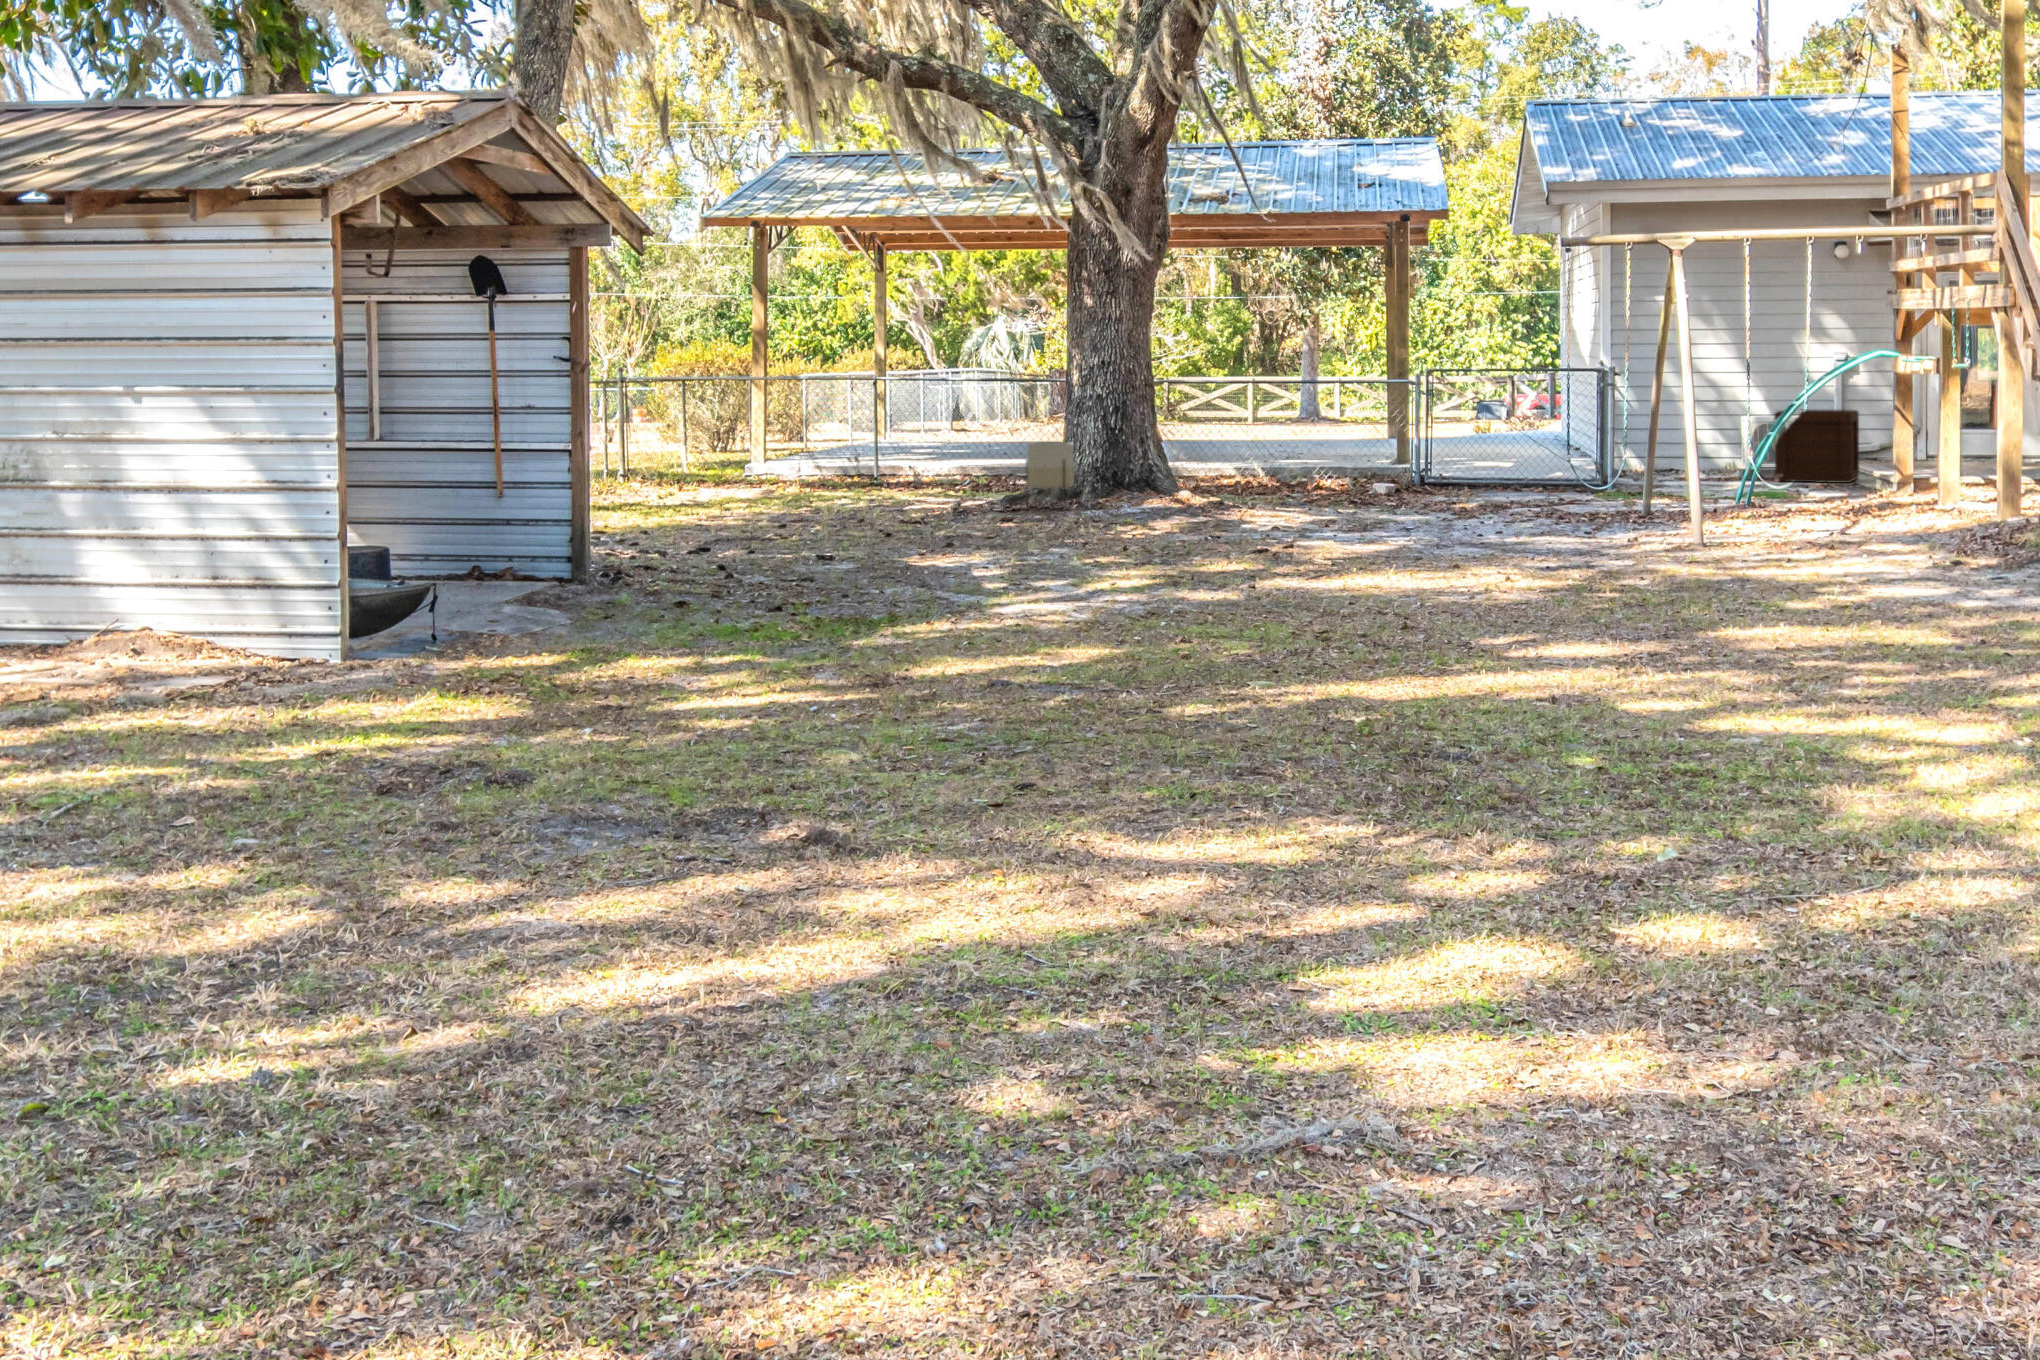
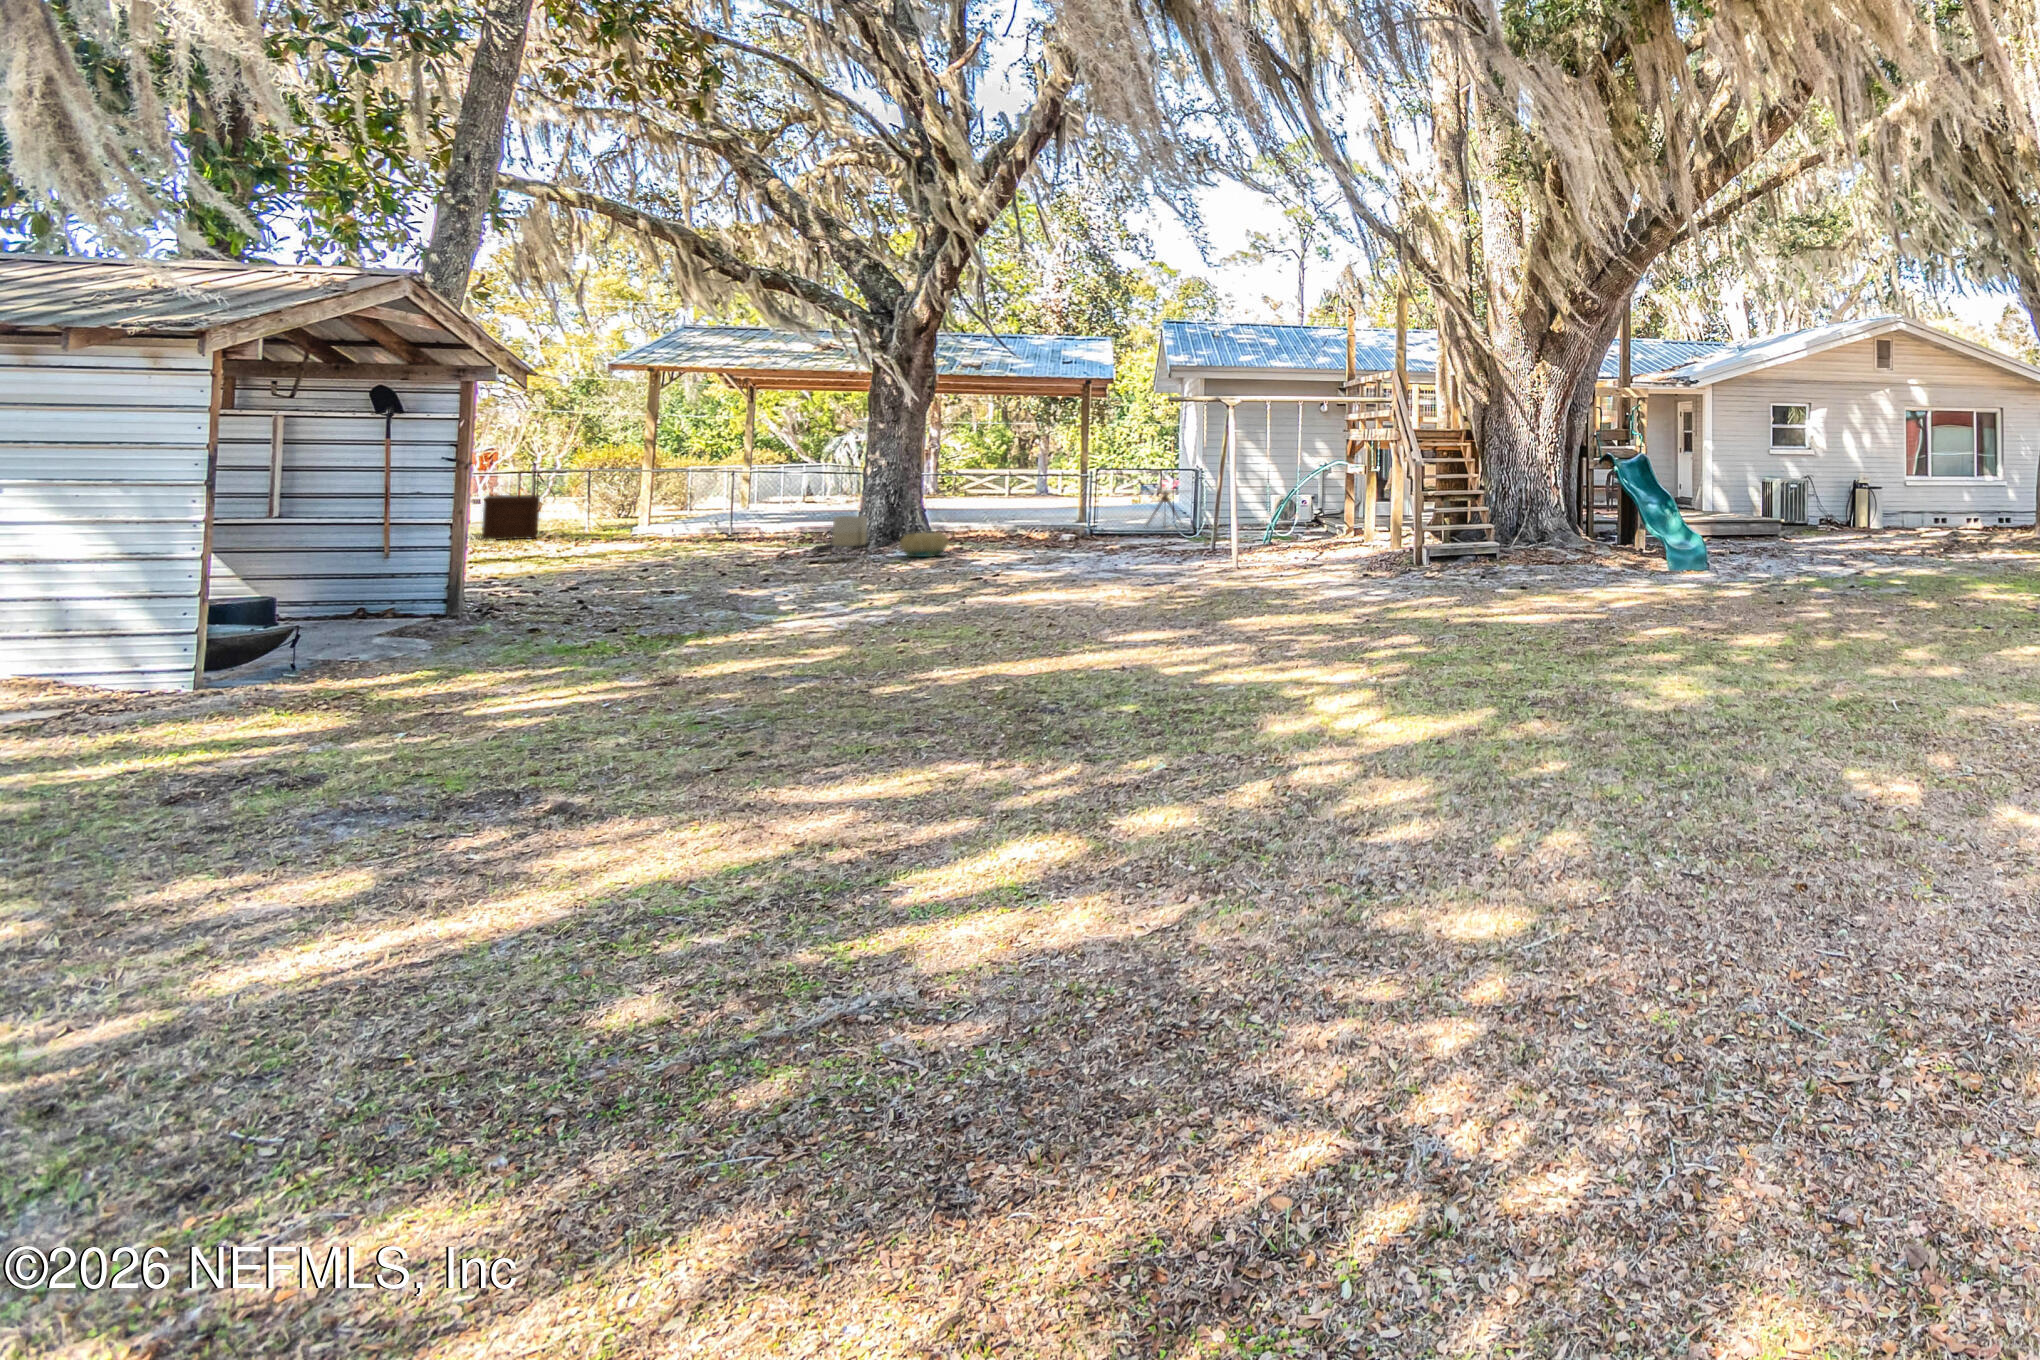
round table: none [1477,404,1576,472] -> present [1144,490,1178,528]
wooden crate: present [1774,409,1859,483] -> present [482,495,540,540]
basket: none [1121,468,1192,509] -> present [900,532,949,557]

